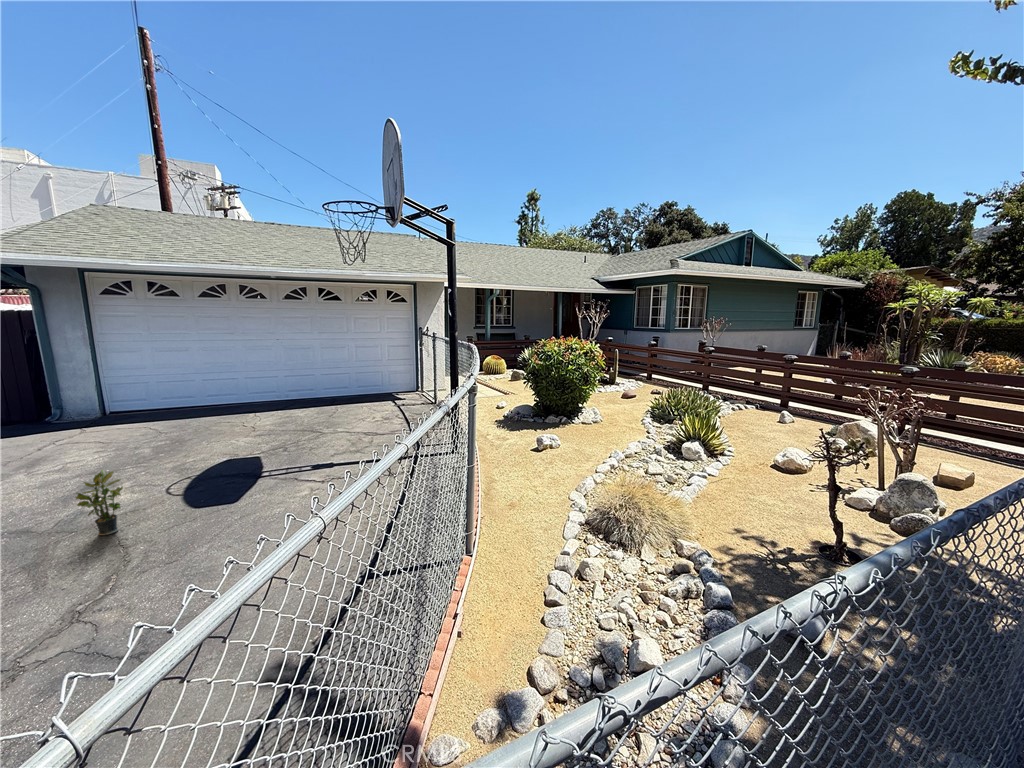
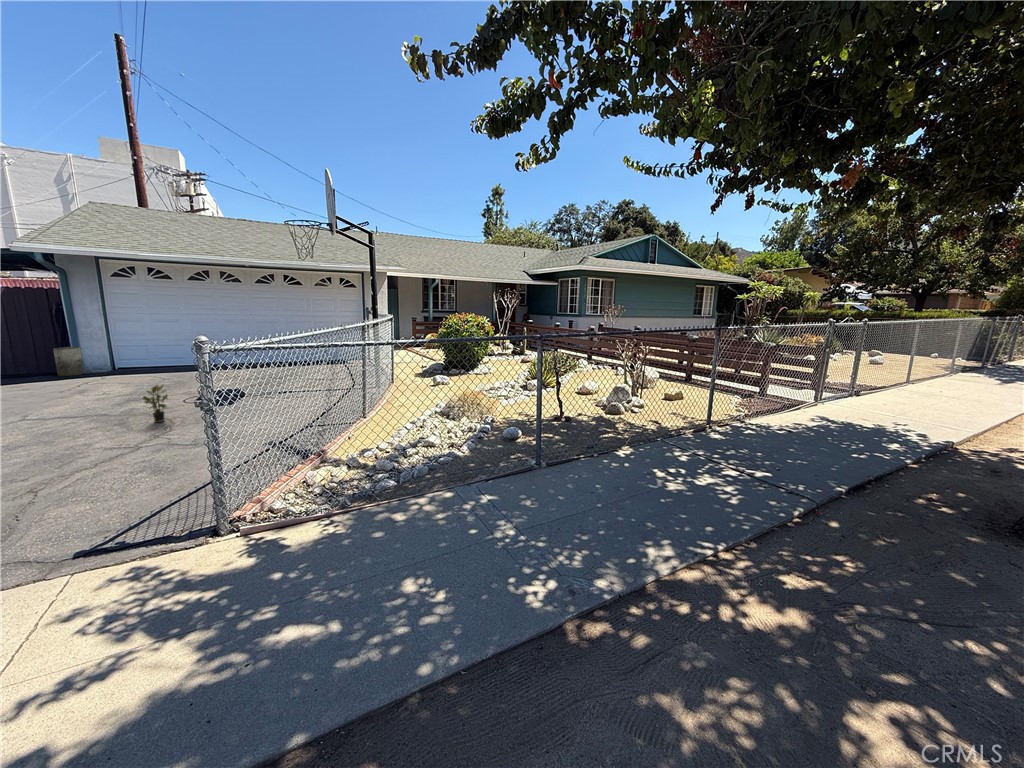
trash can: none [21,388,66,427] -> present [53,347,84,376]

